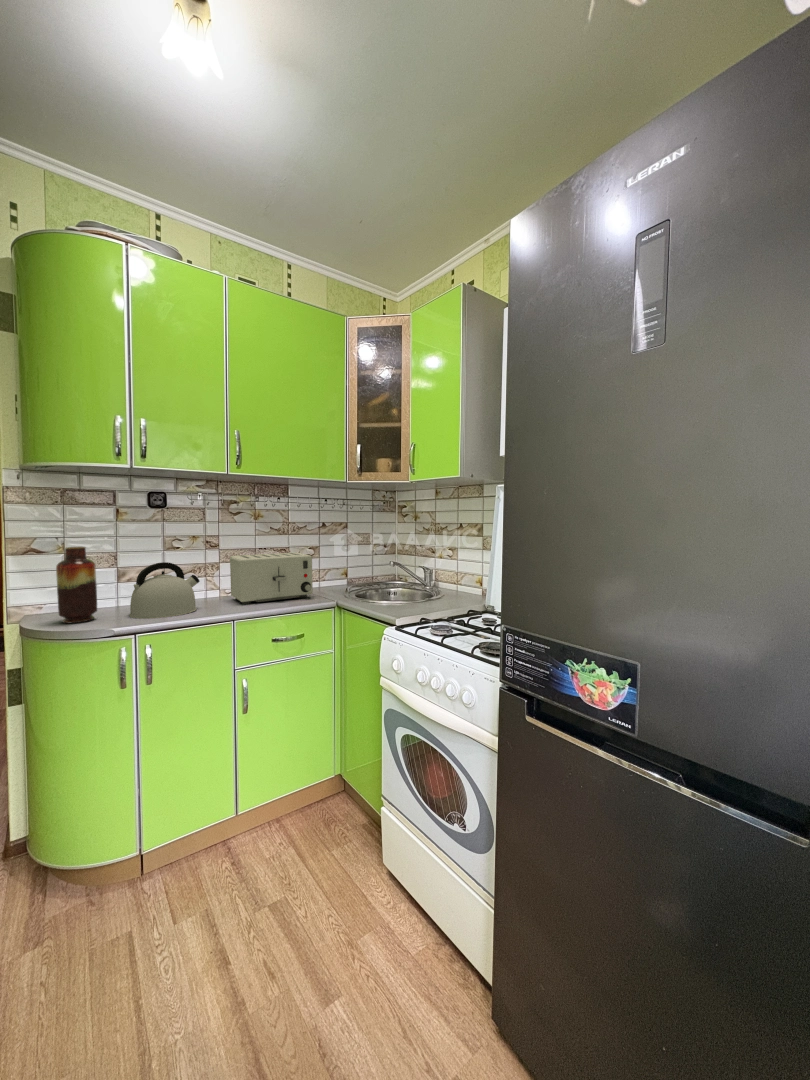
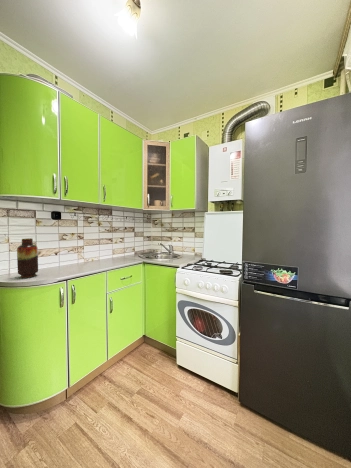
toaster: present [230,553,313,604] -> none [92,240,130,264]
kettle: present [129,562,200,619] -> none [52,246,85,273]

